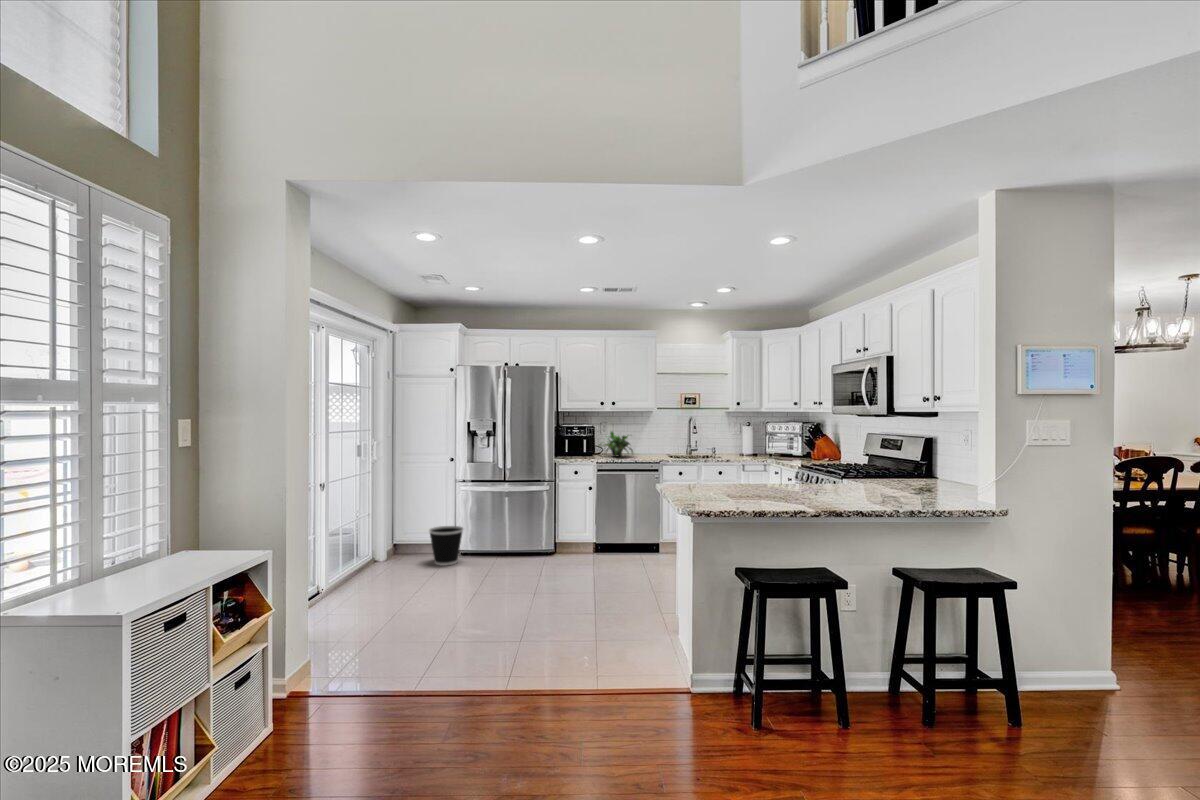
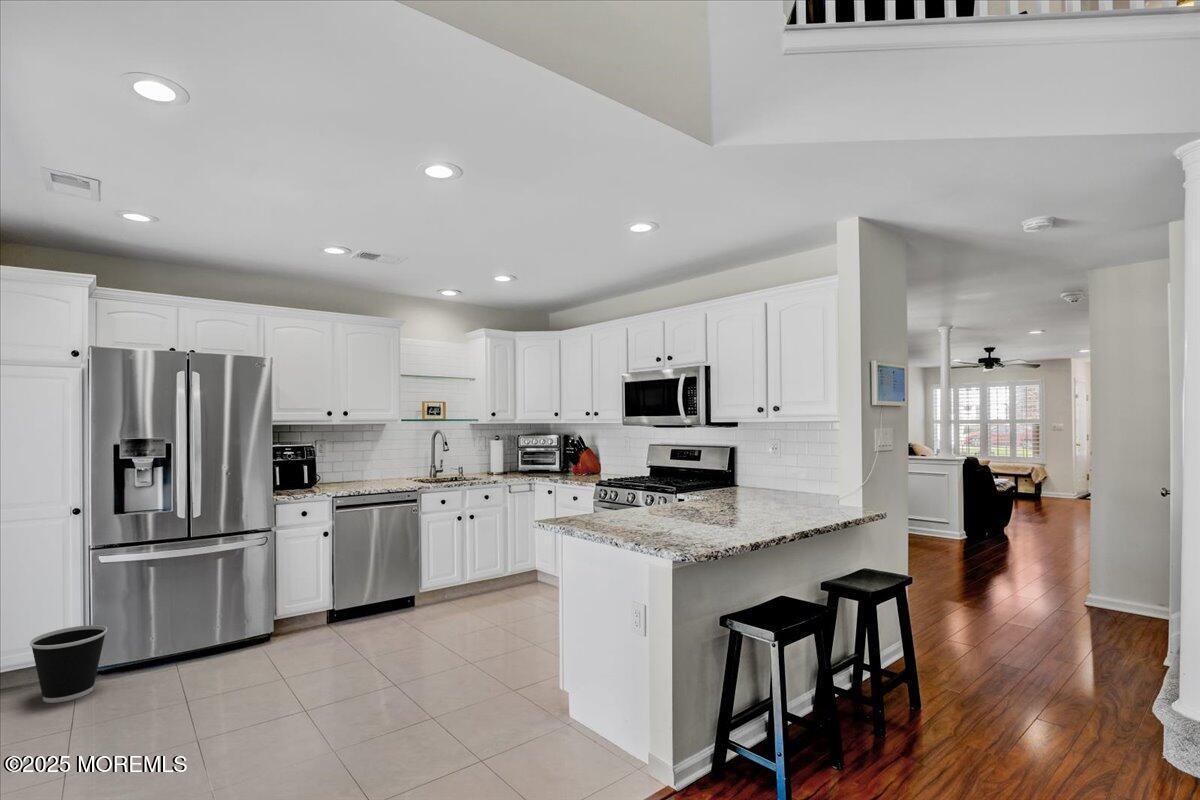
potted plant: present [598,431,633,457] -> none [324,452,375,487]

